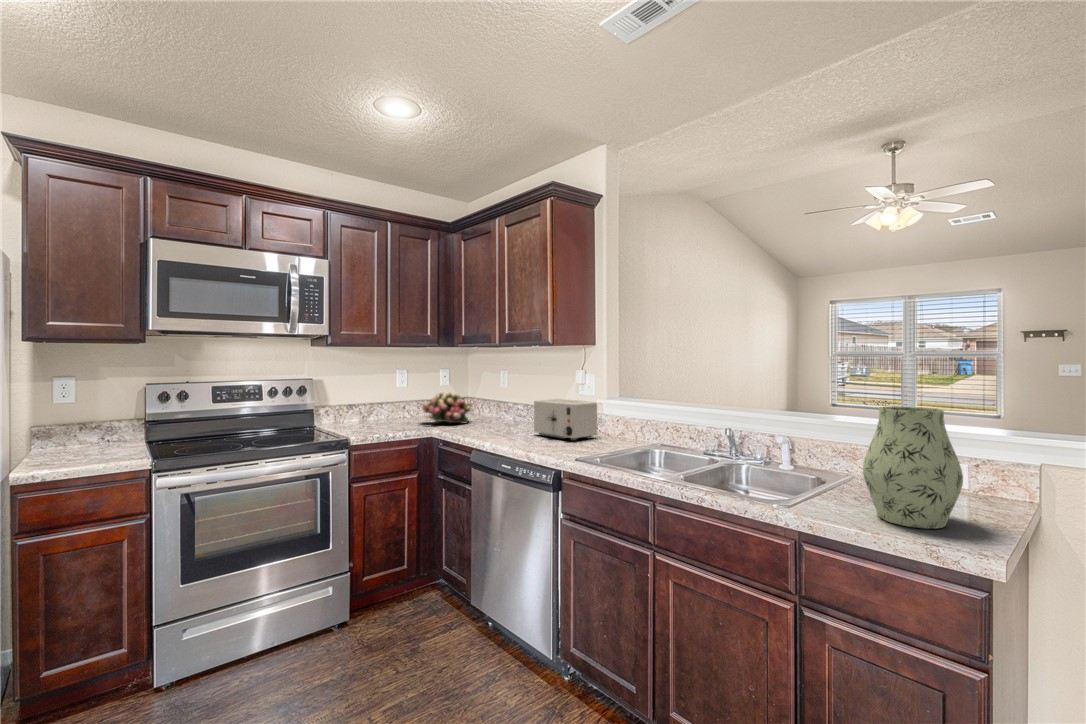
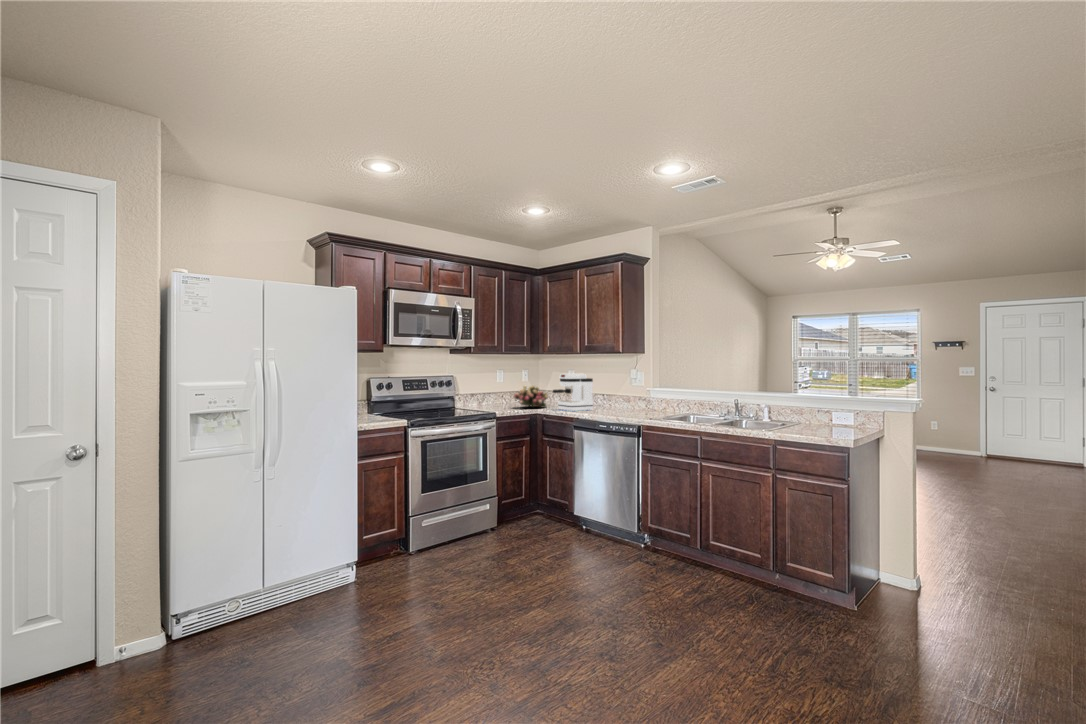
coffee maker: none [466,376,524,432] -> present [553,374,593,411]
toaster: present [534,399,597,441] -> none [604,389,647,414]
vase: present [863,406,963,529] -> none [803,383,844,435]

